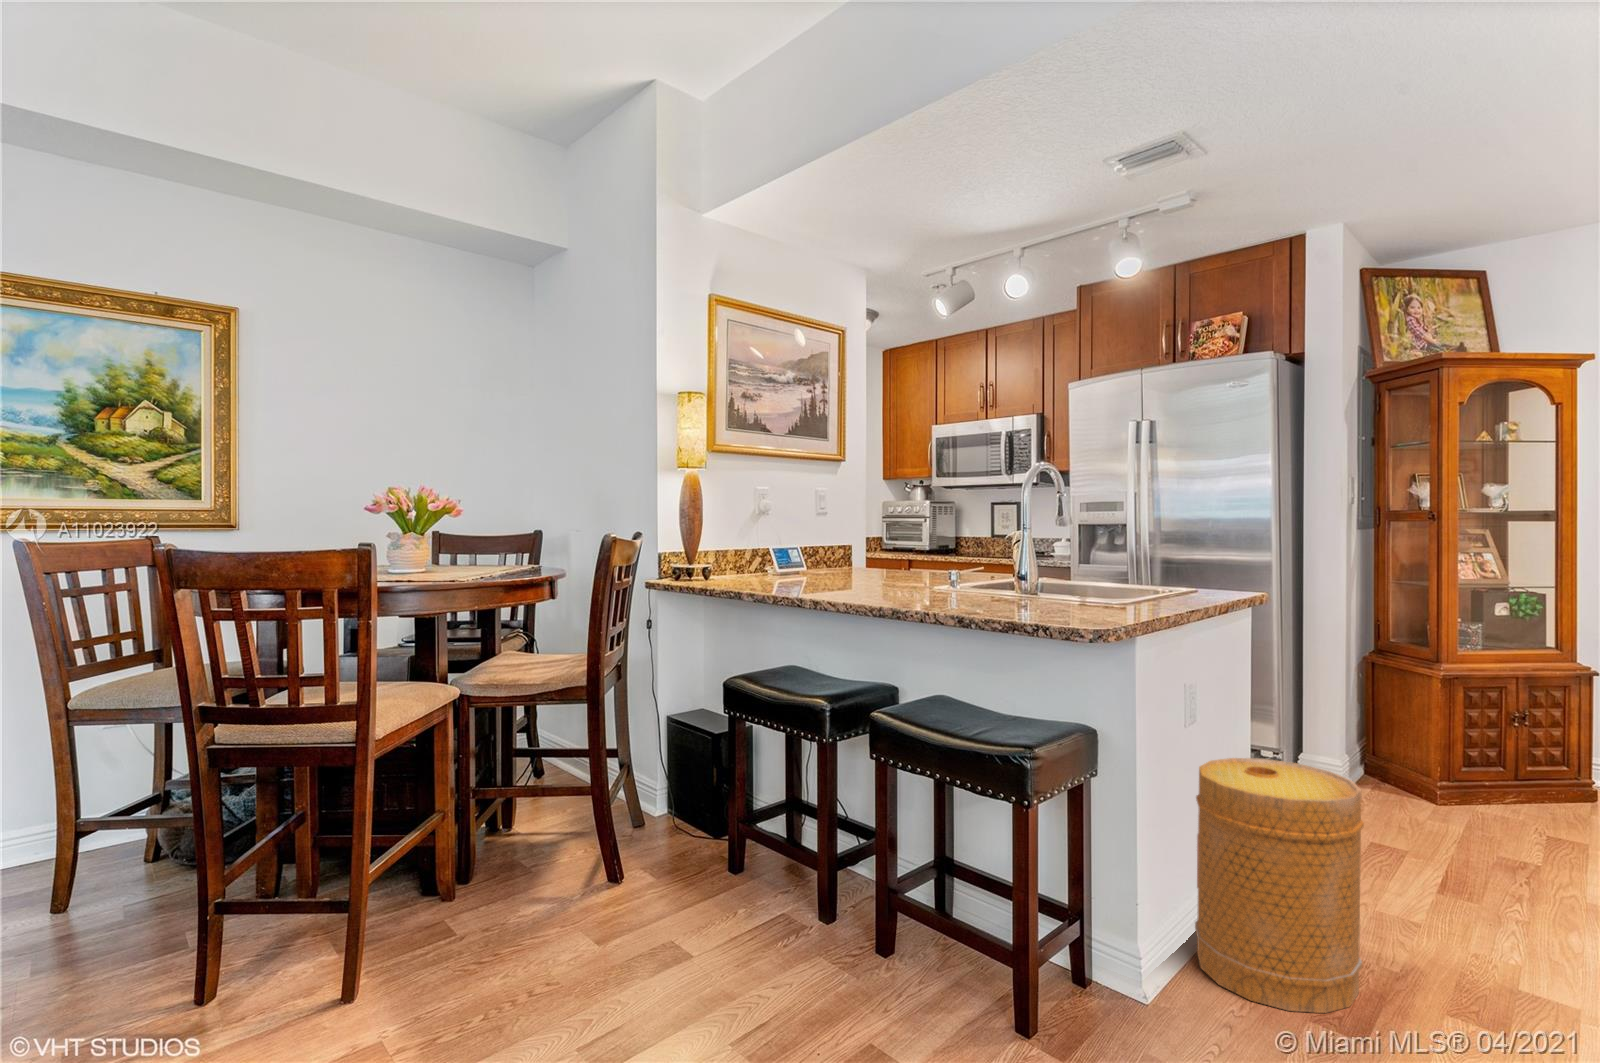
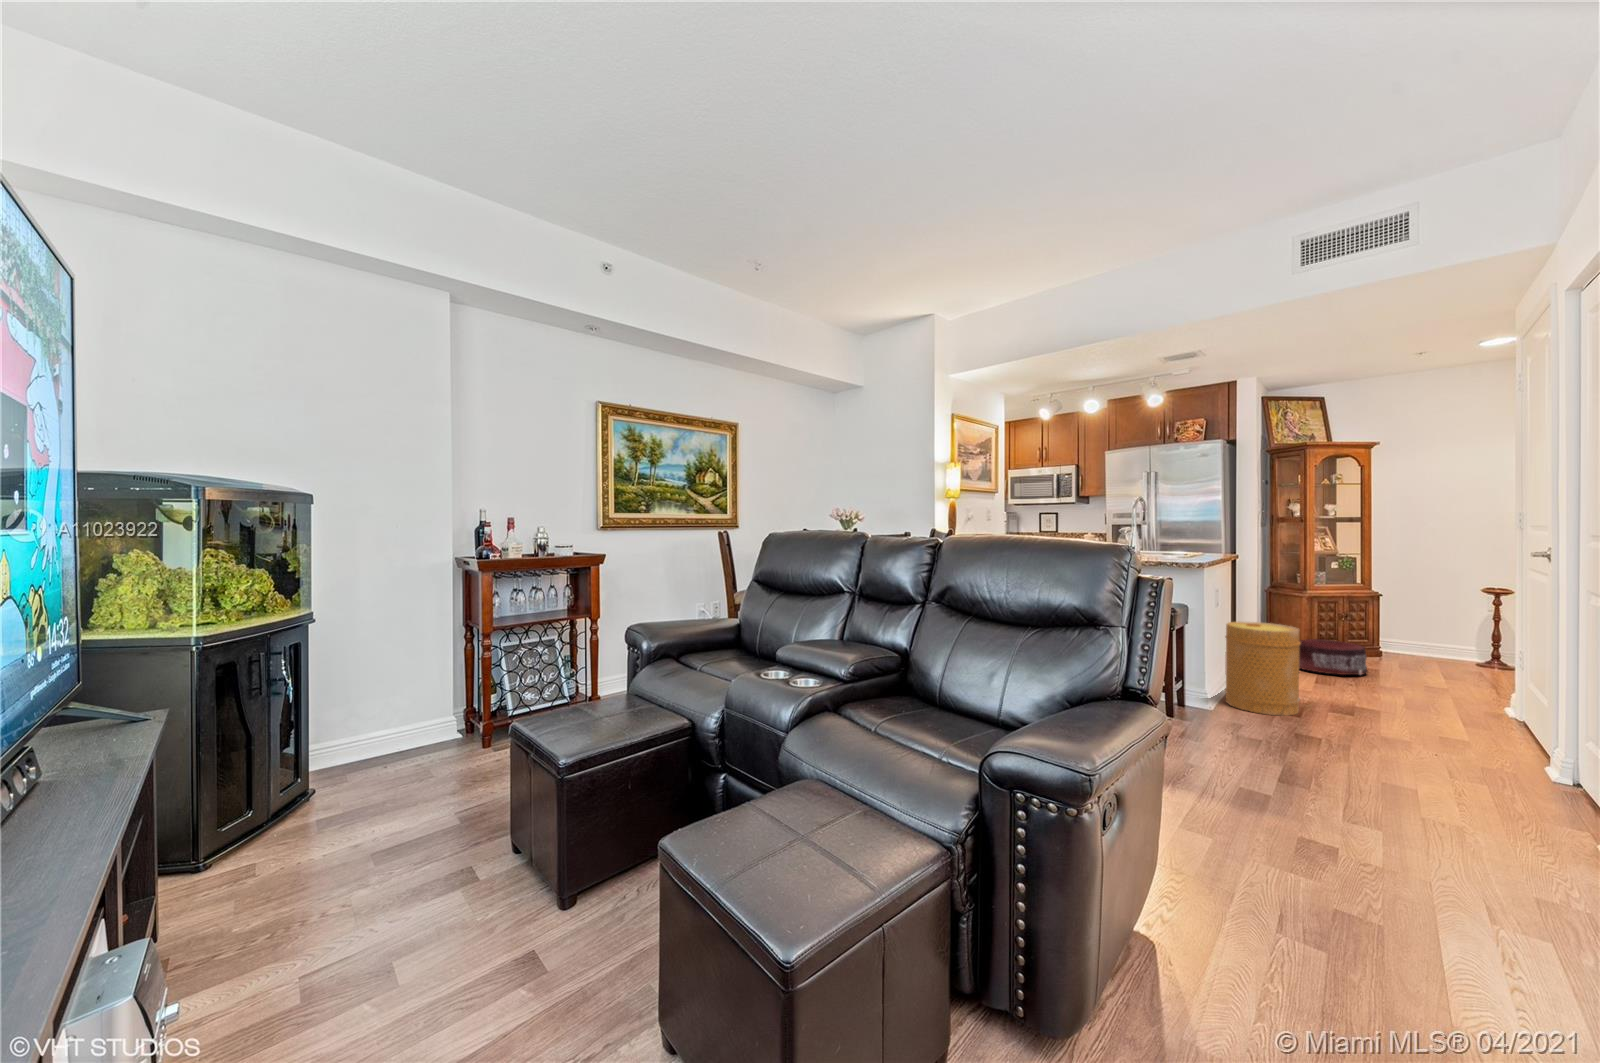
pouf: none [1398,769,1560,862] -> present [1299,639,1368,675]

